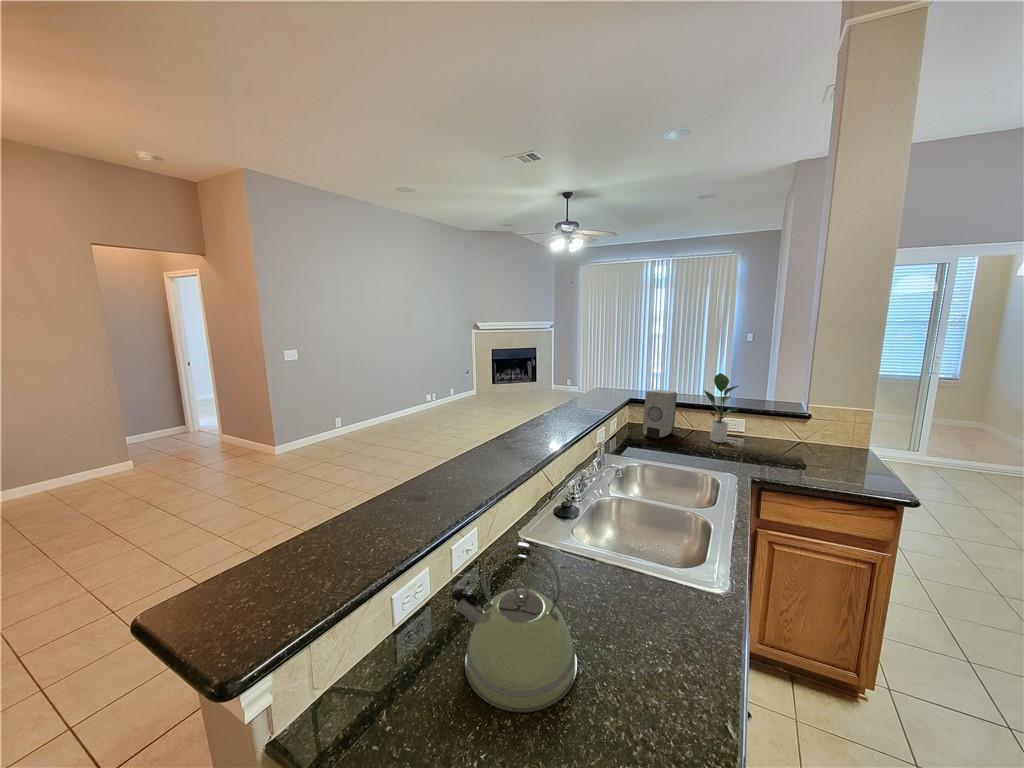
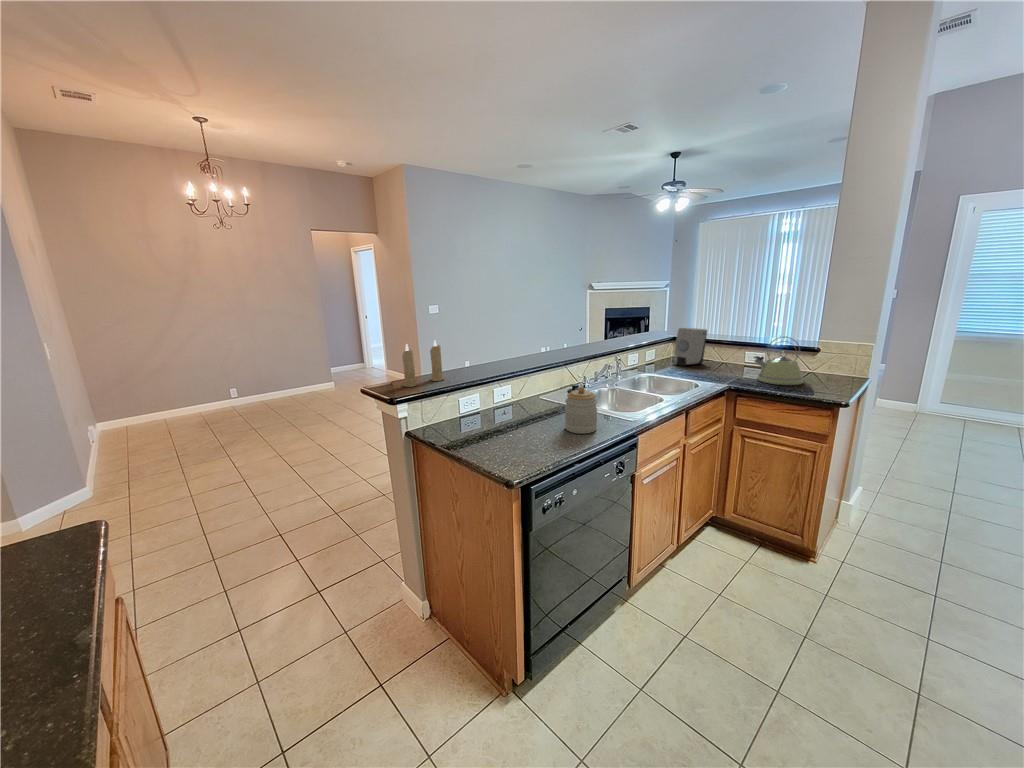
potted plant: present [704,373,738,443] -> none [724,313,753,370]
candle: none [254,471,360,611] -> present [402,340,444,387]
kettle: present [451,542,577,713] -> present [754,337,803,385]
jar: none [624,558,693,658] -> present [565,387,598,434]

